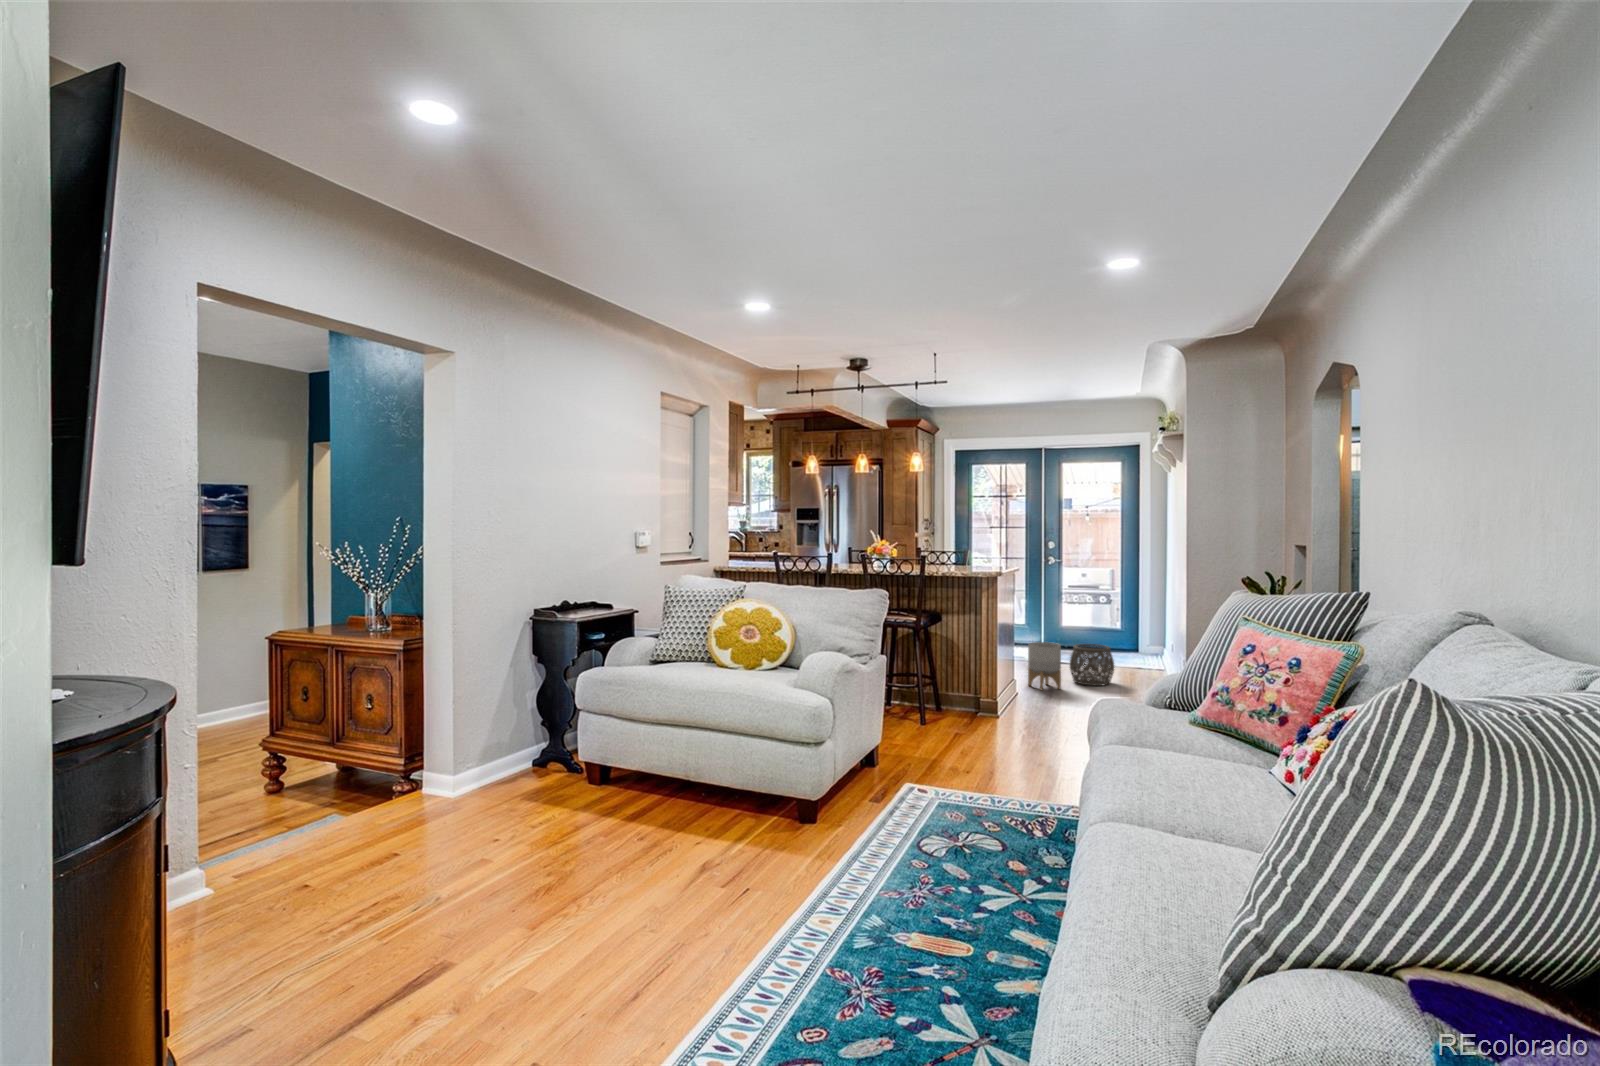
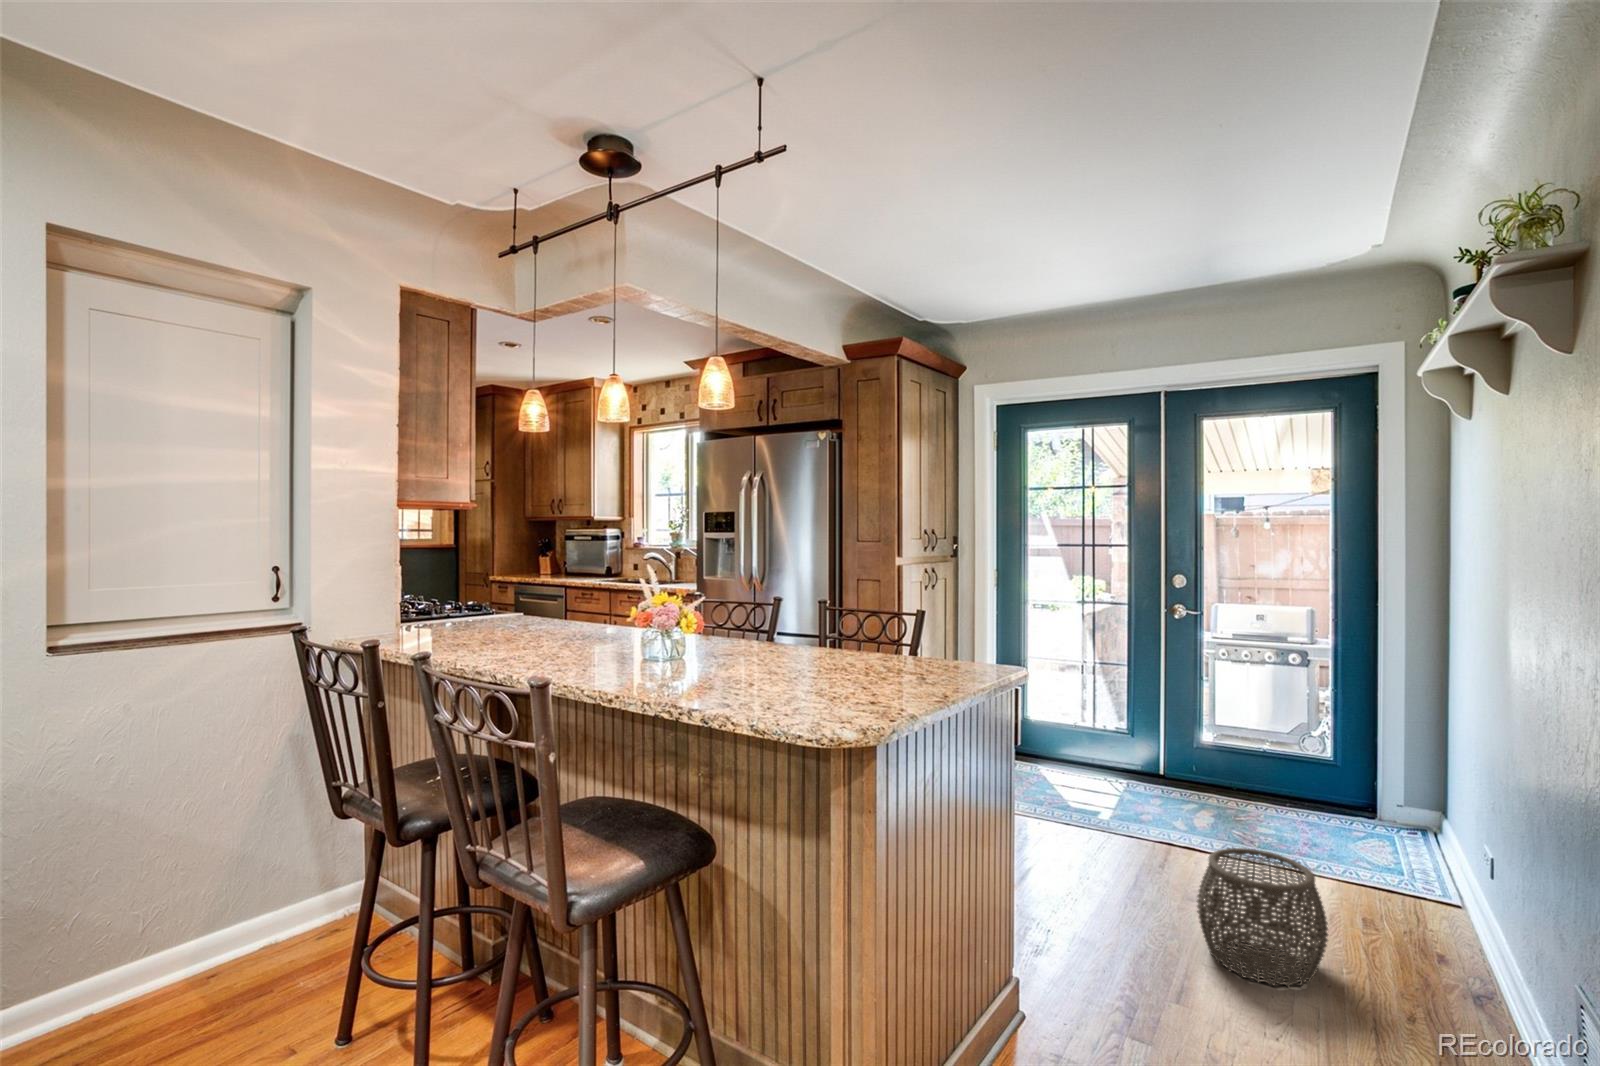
planter: present [1028,642,1061,690] -> none [1077,845,1167,995]

